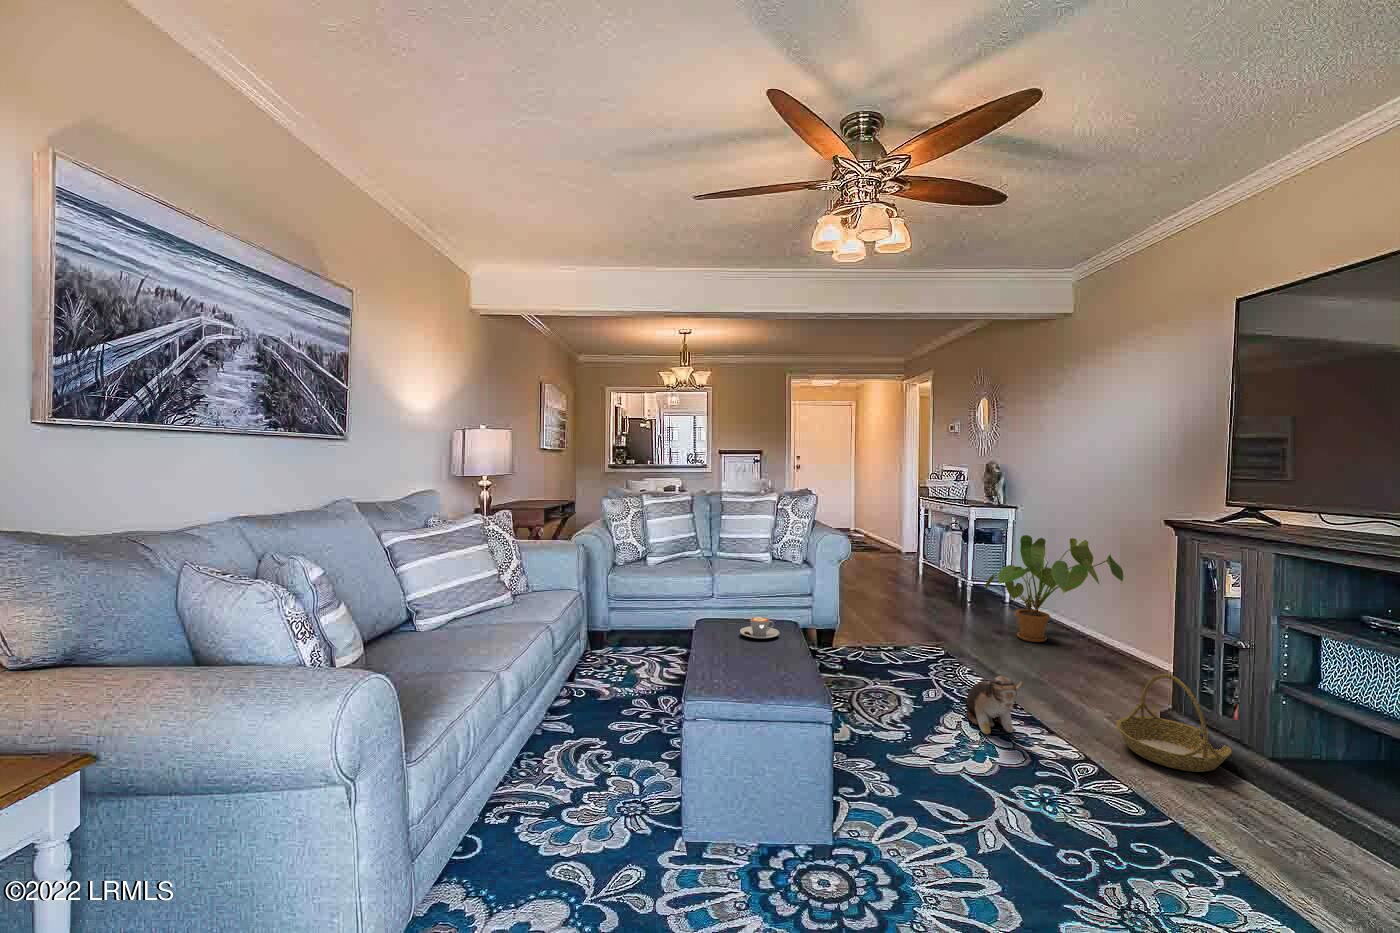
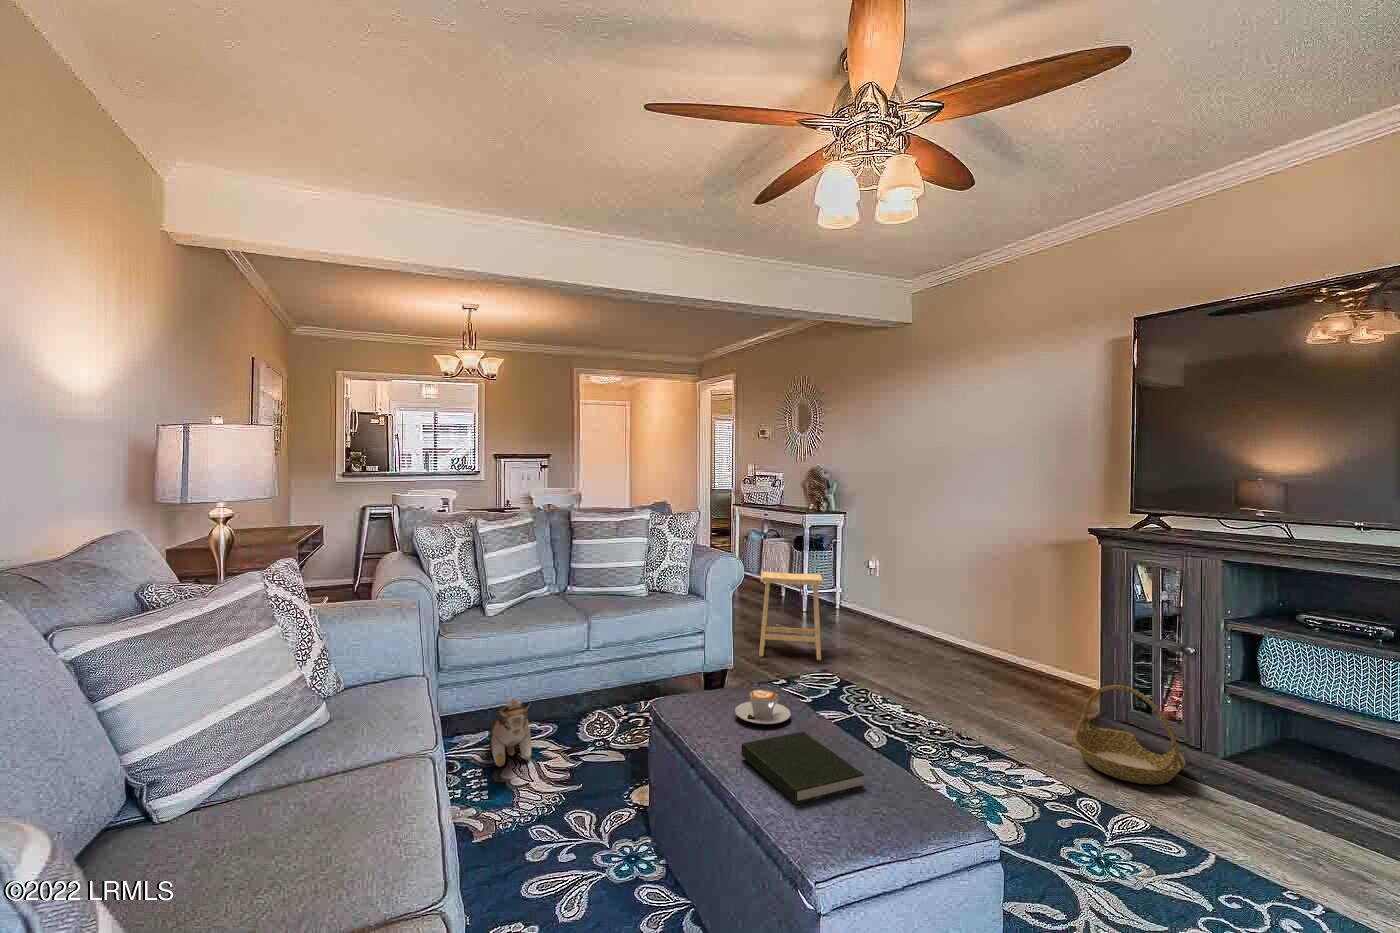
house plant: present [985,535,1123,642] -> none [848,544,979,653]
footstool: none [886,555,951,638] -> present [759,572,822,660]
book: none [715,640,771,672] -> present [741,732,864,805]
plush toy: present [964,676,1022,734] -> present [489,699,531,767]

